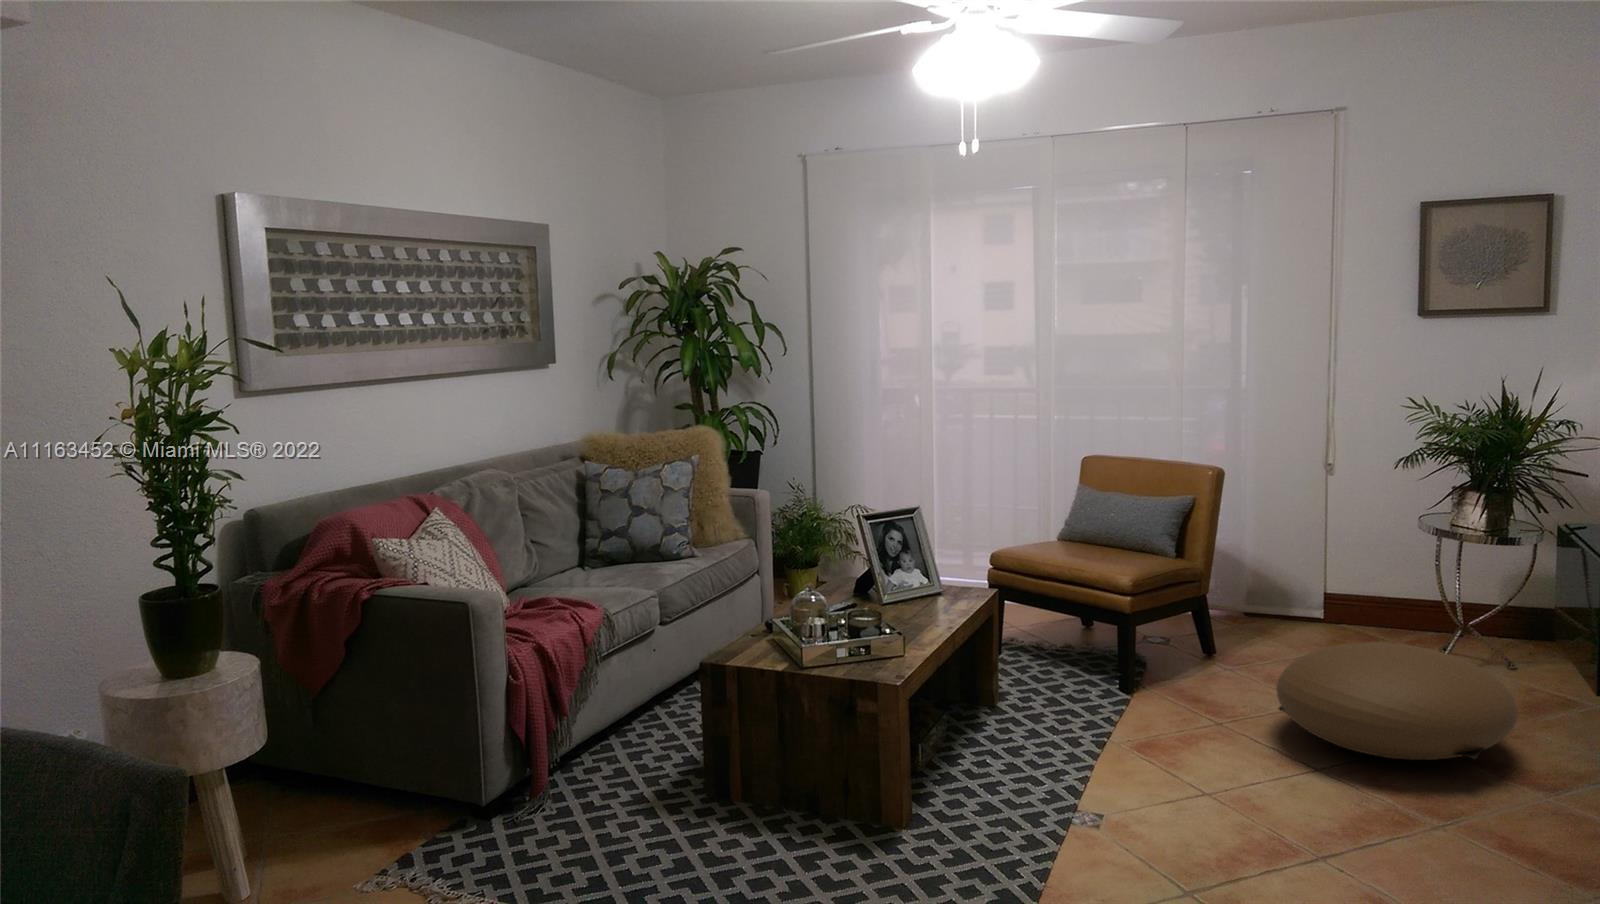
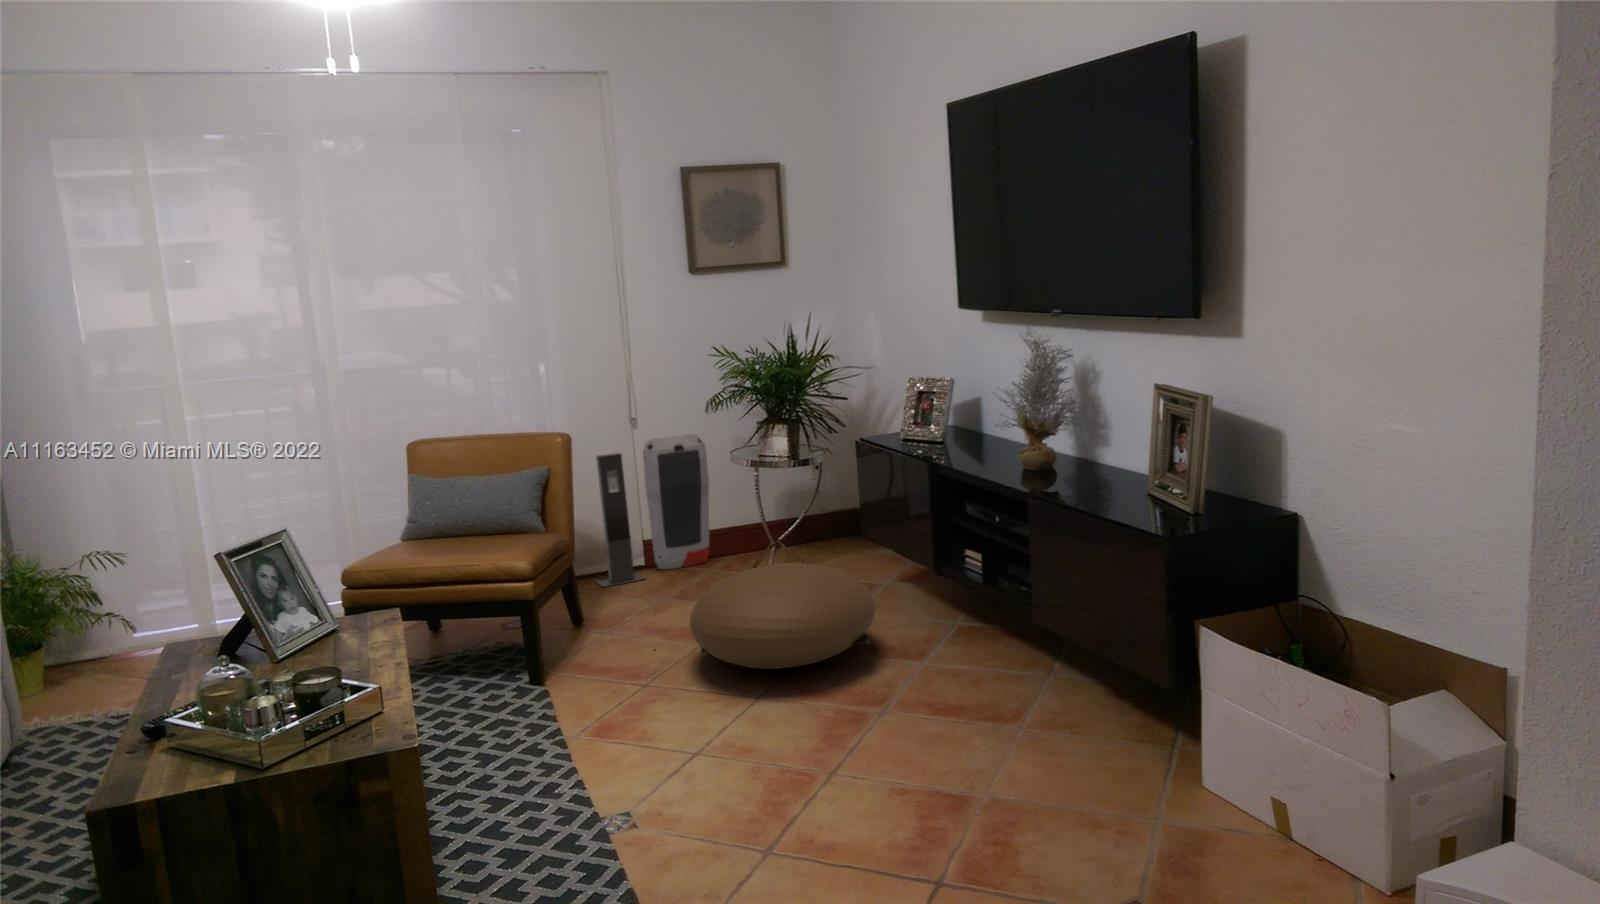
air purifier: none [1334,488,1416,631] -> present [643,434,710,569]
speaker: none [1262,496,1315,631] -> present [596,453,646,587]

